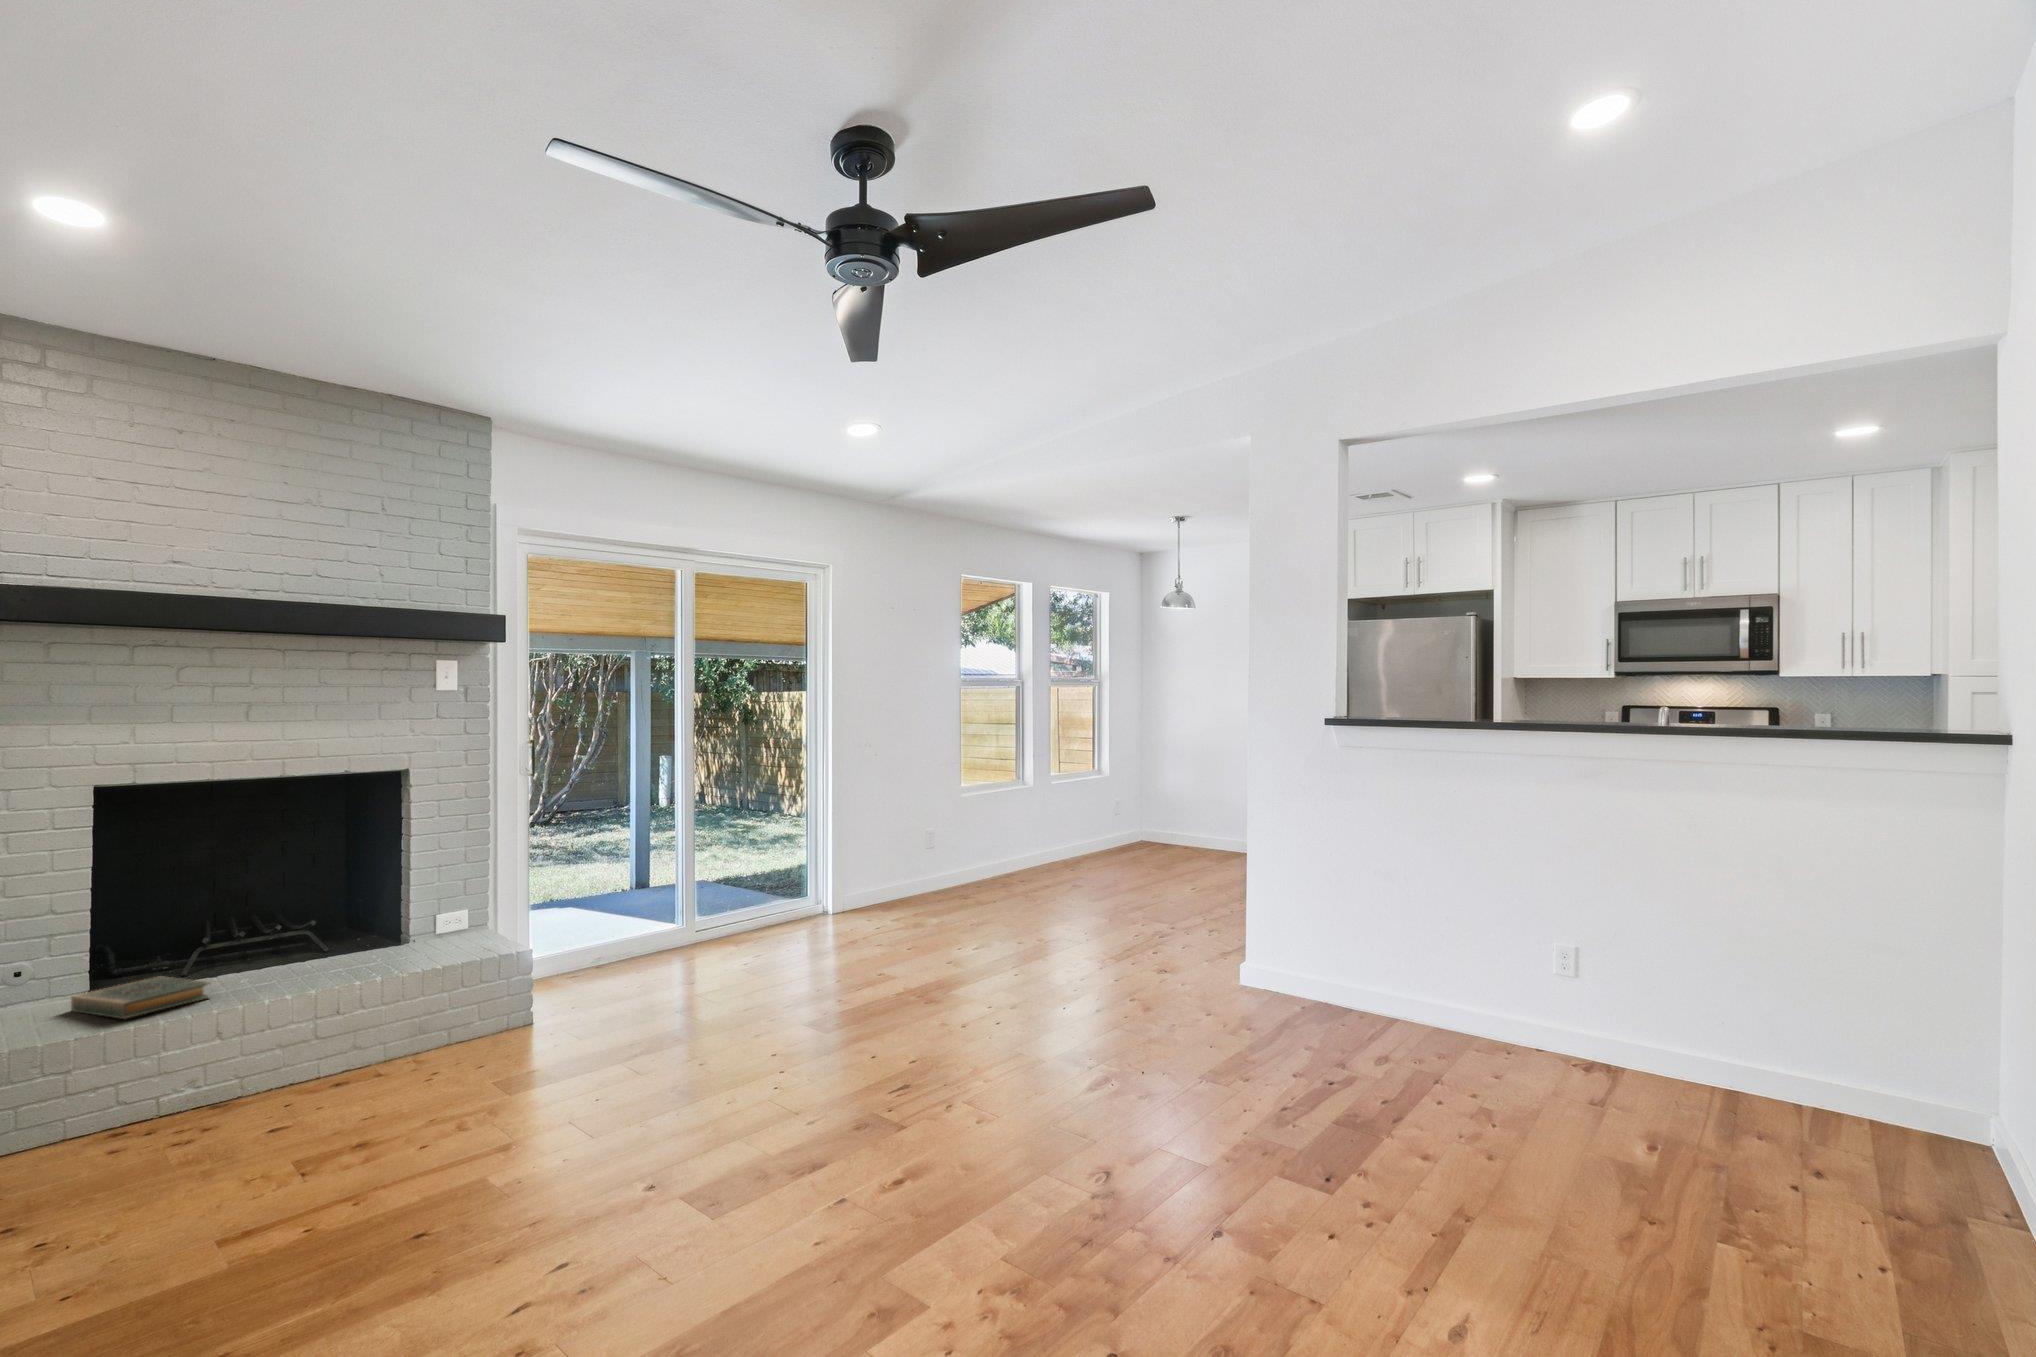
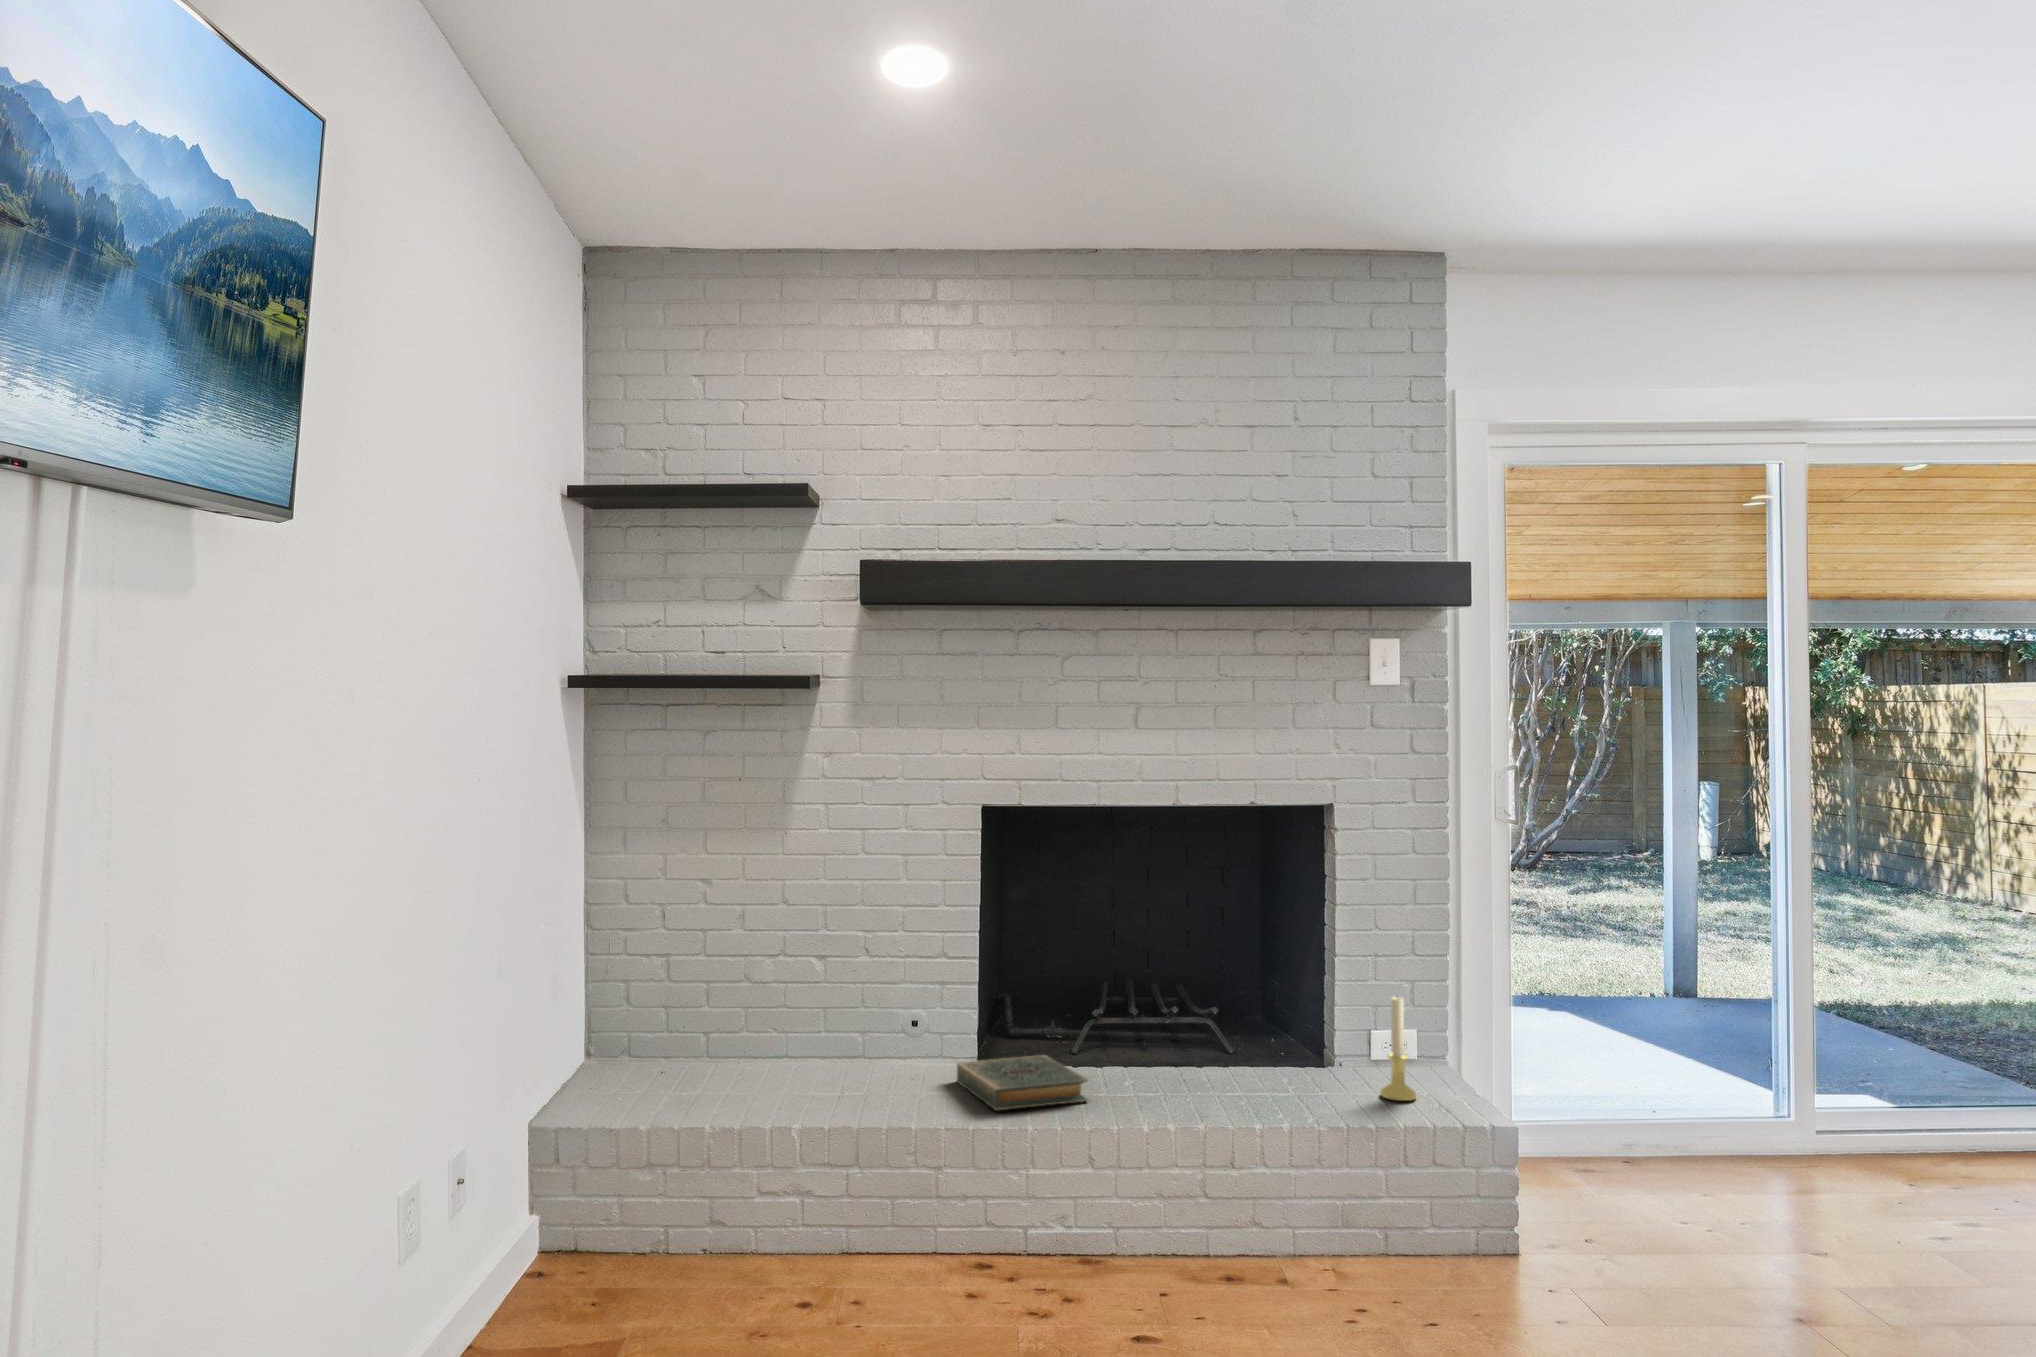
candle holder: none [444,886,469,952] -> present [1380,996,1417,1101]

